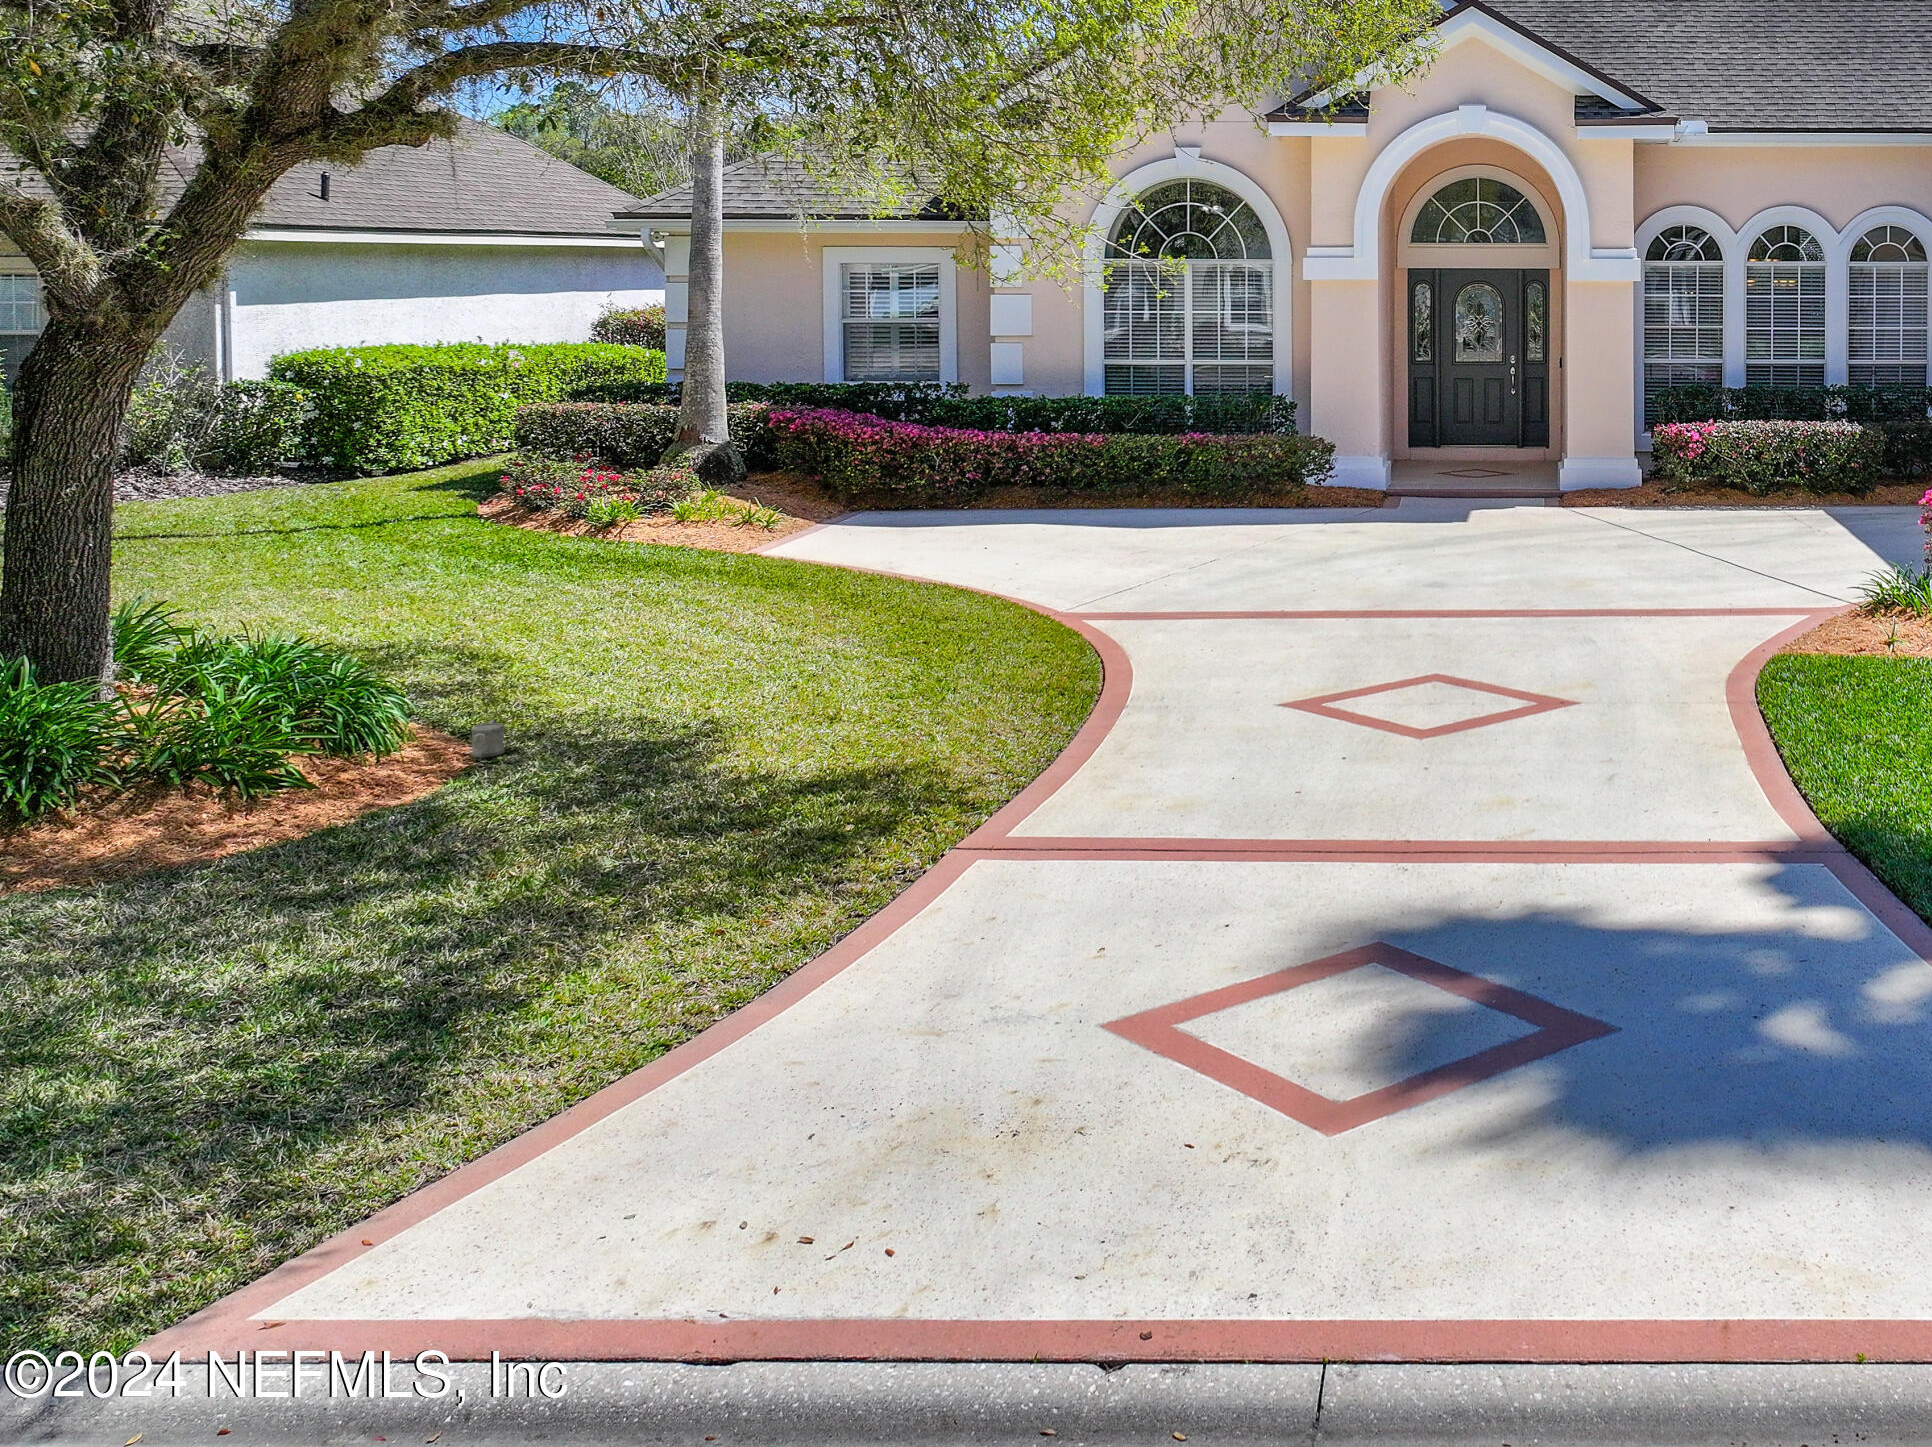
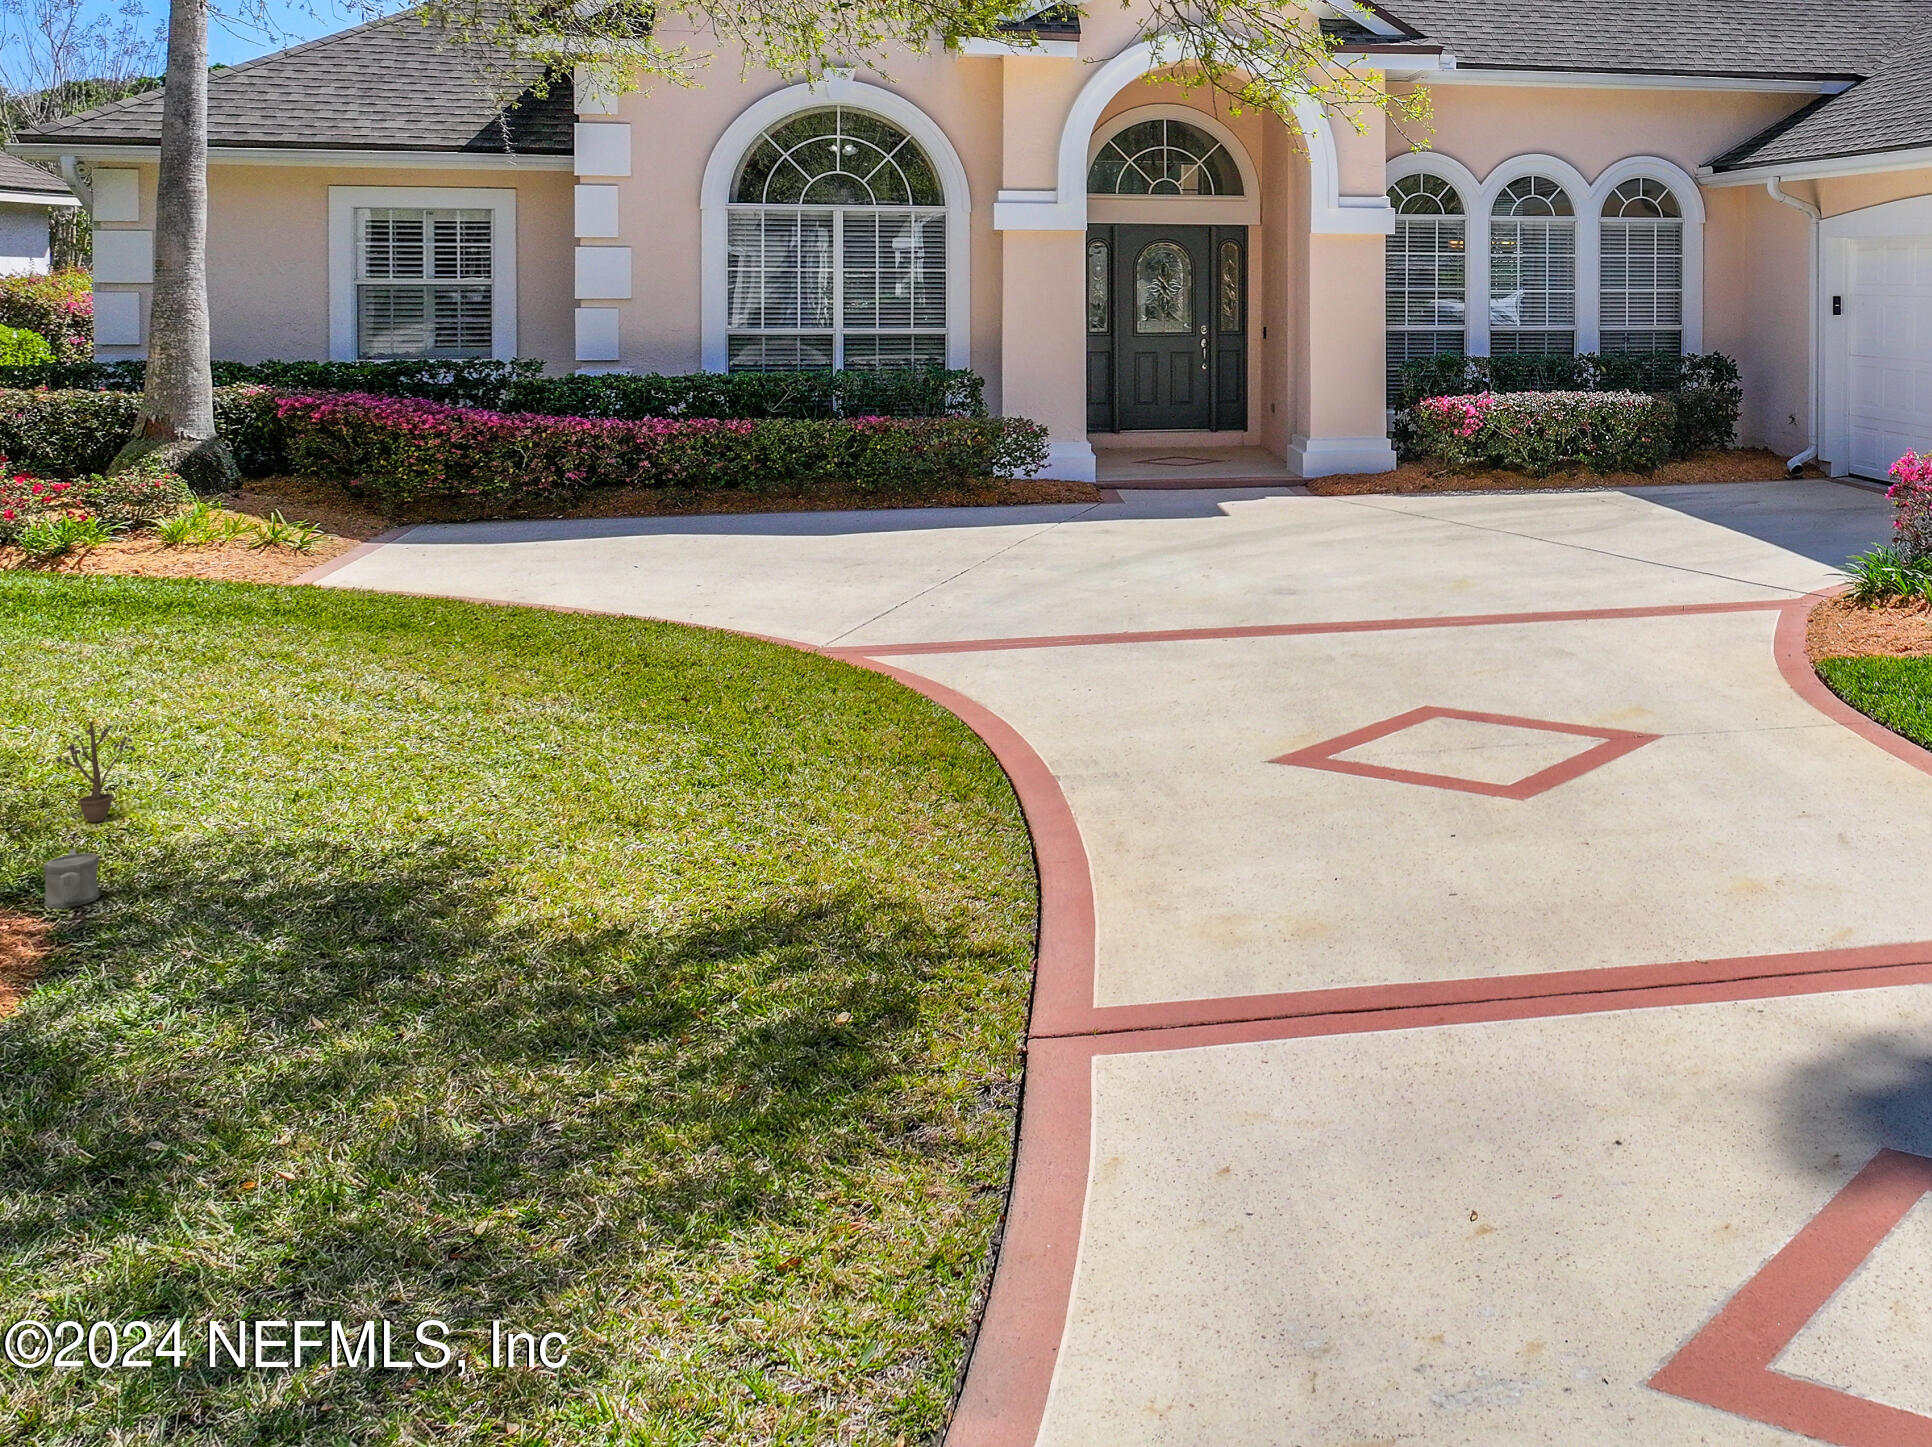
decorative plant: none [495,639,552,706] -> present [41,722,135,822]

